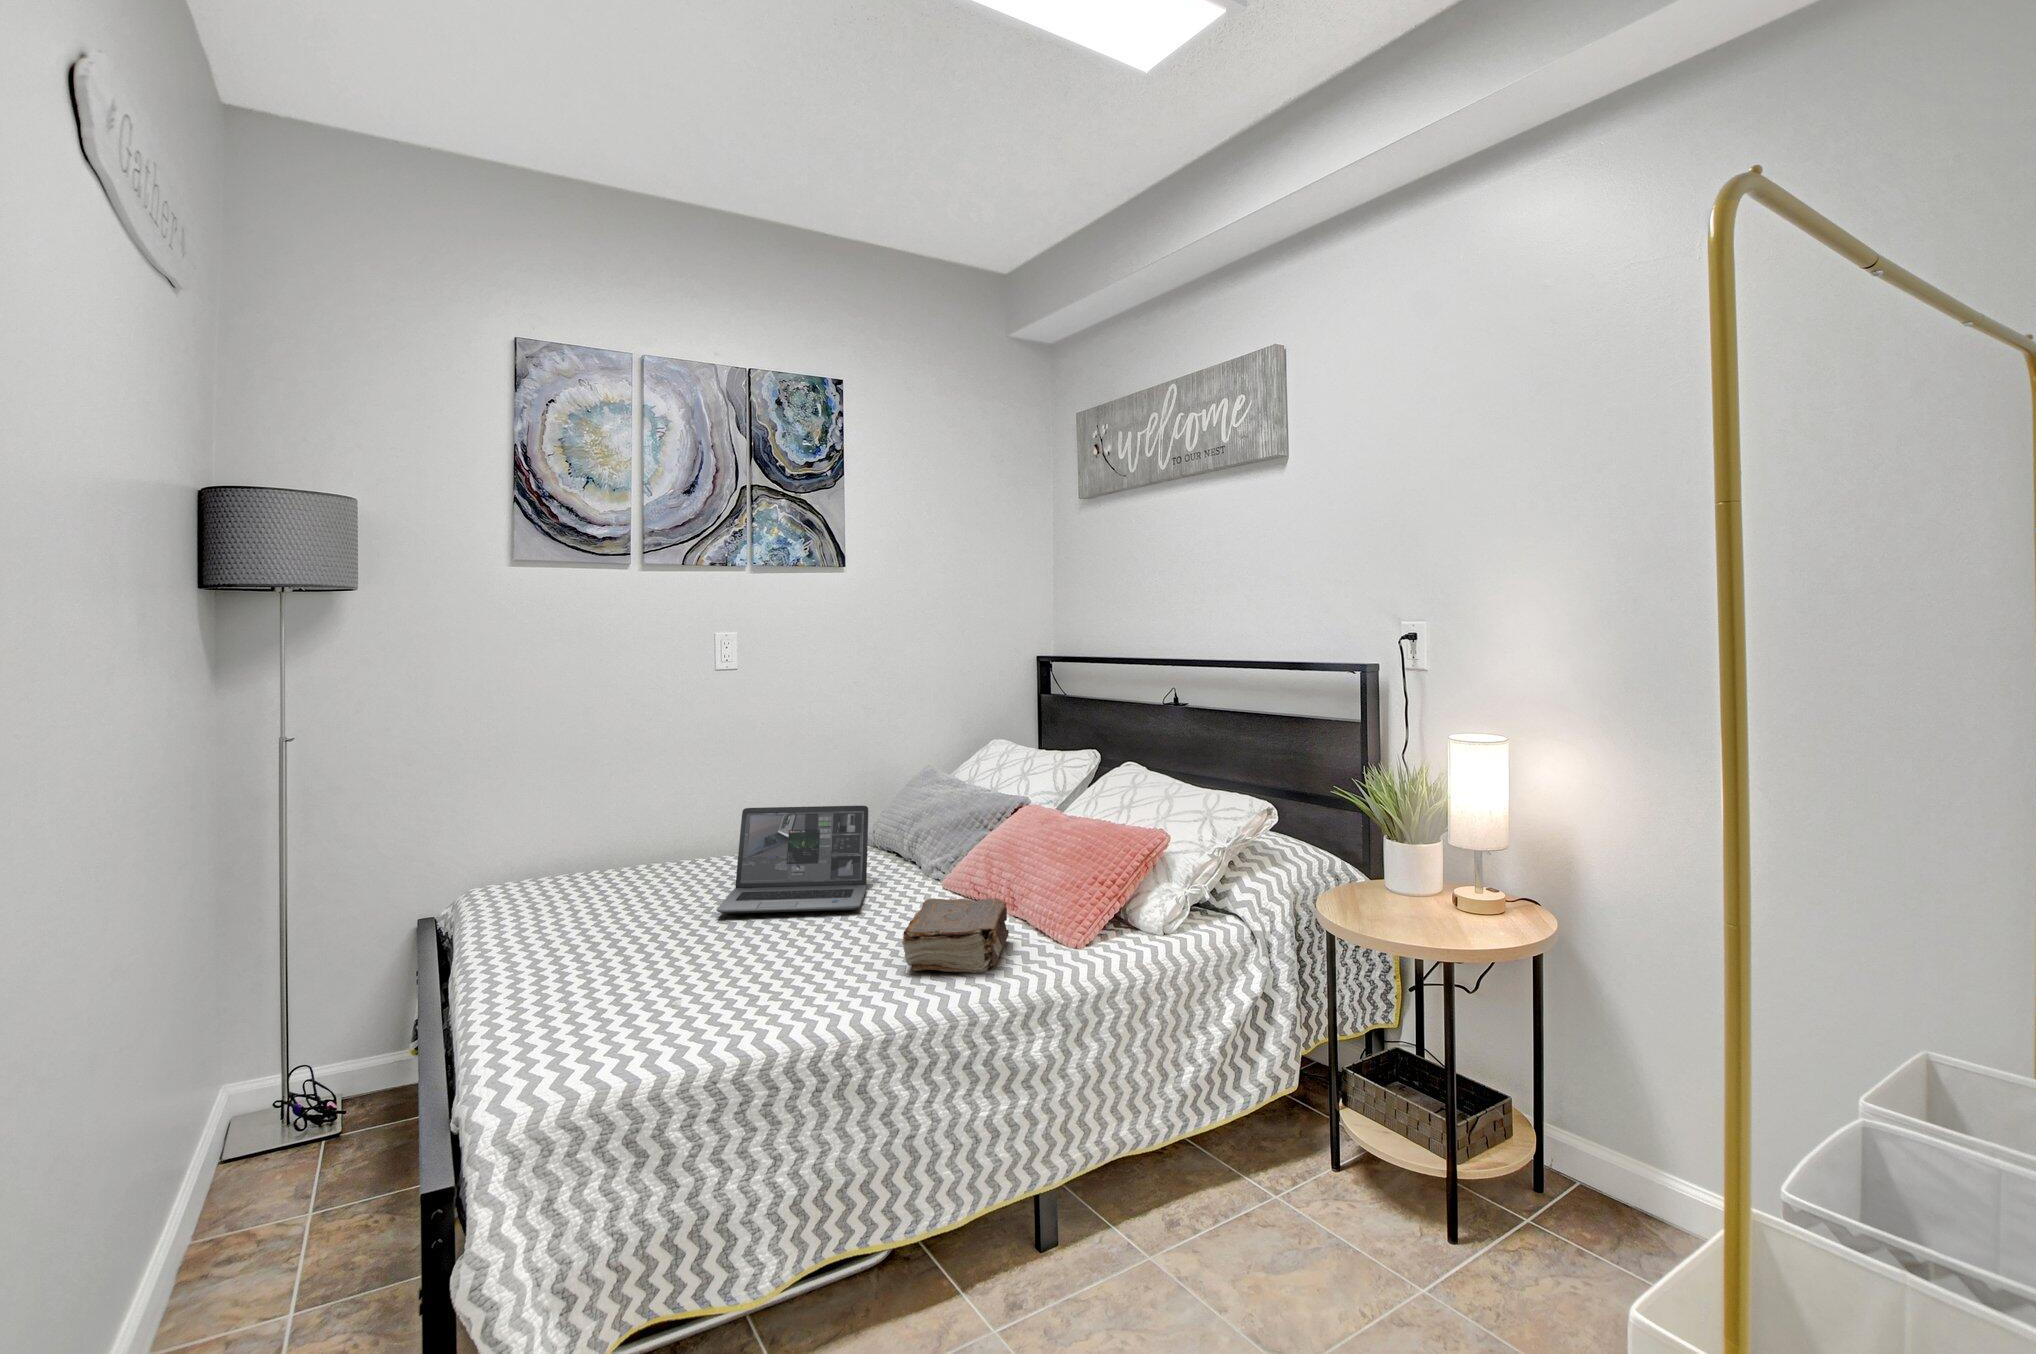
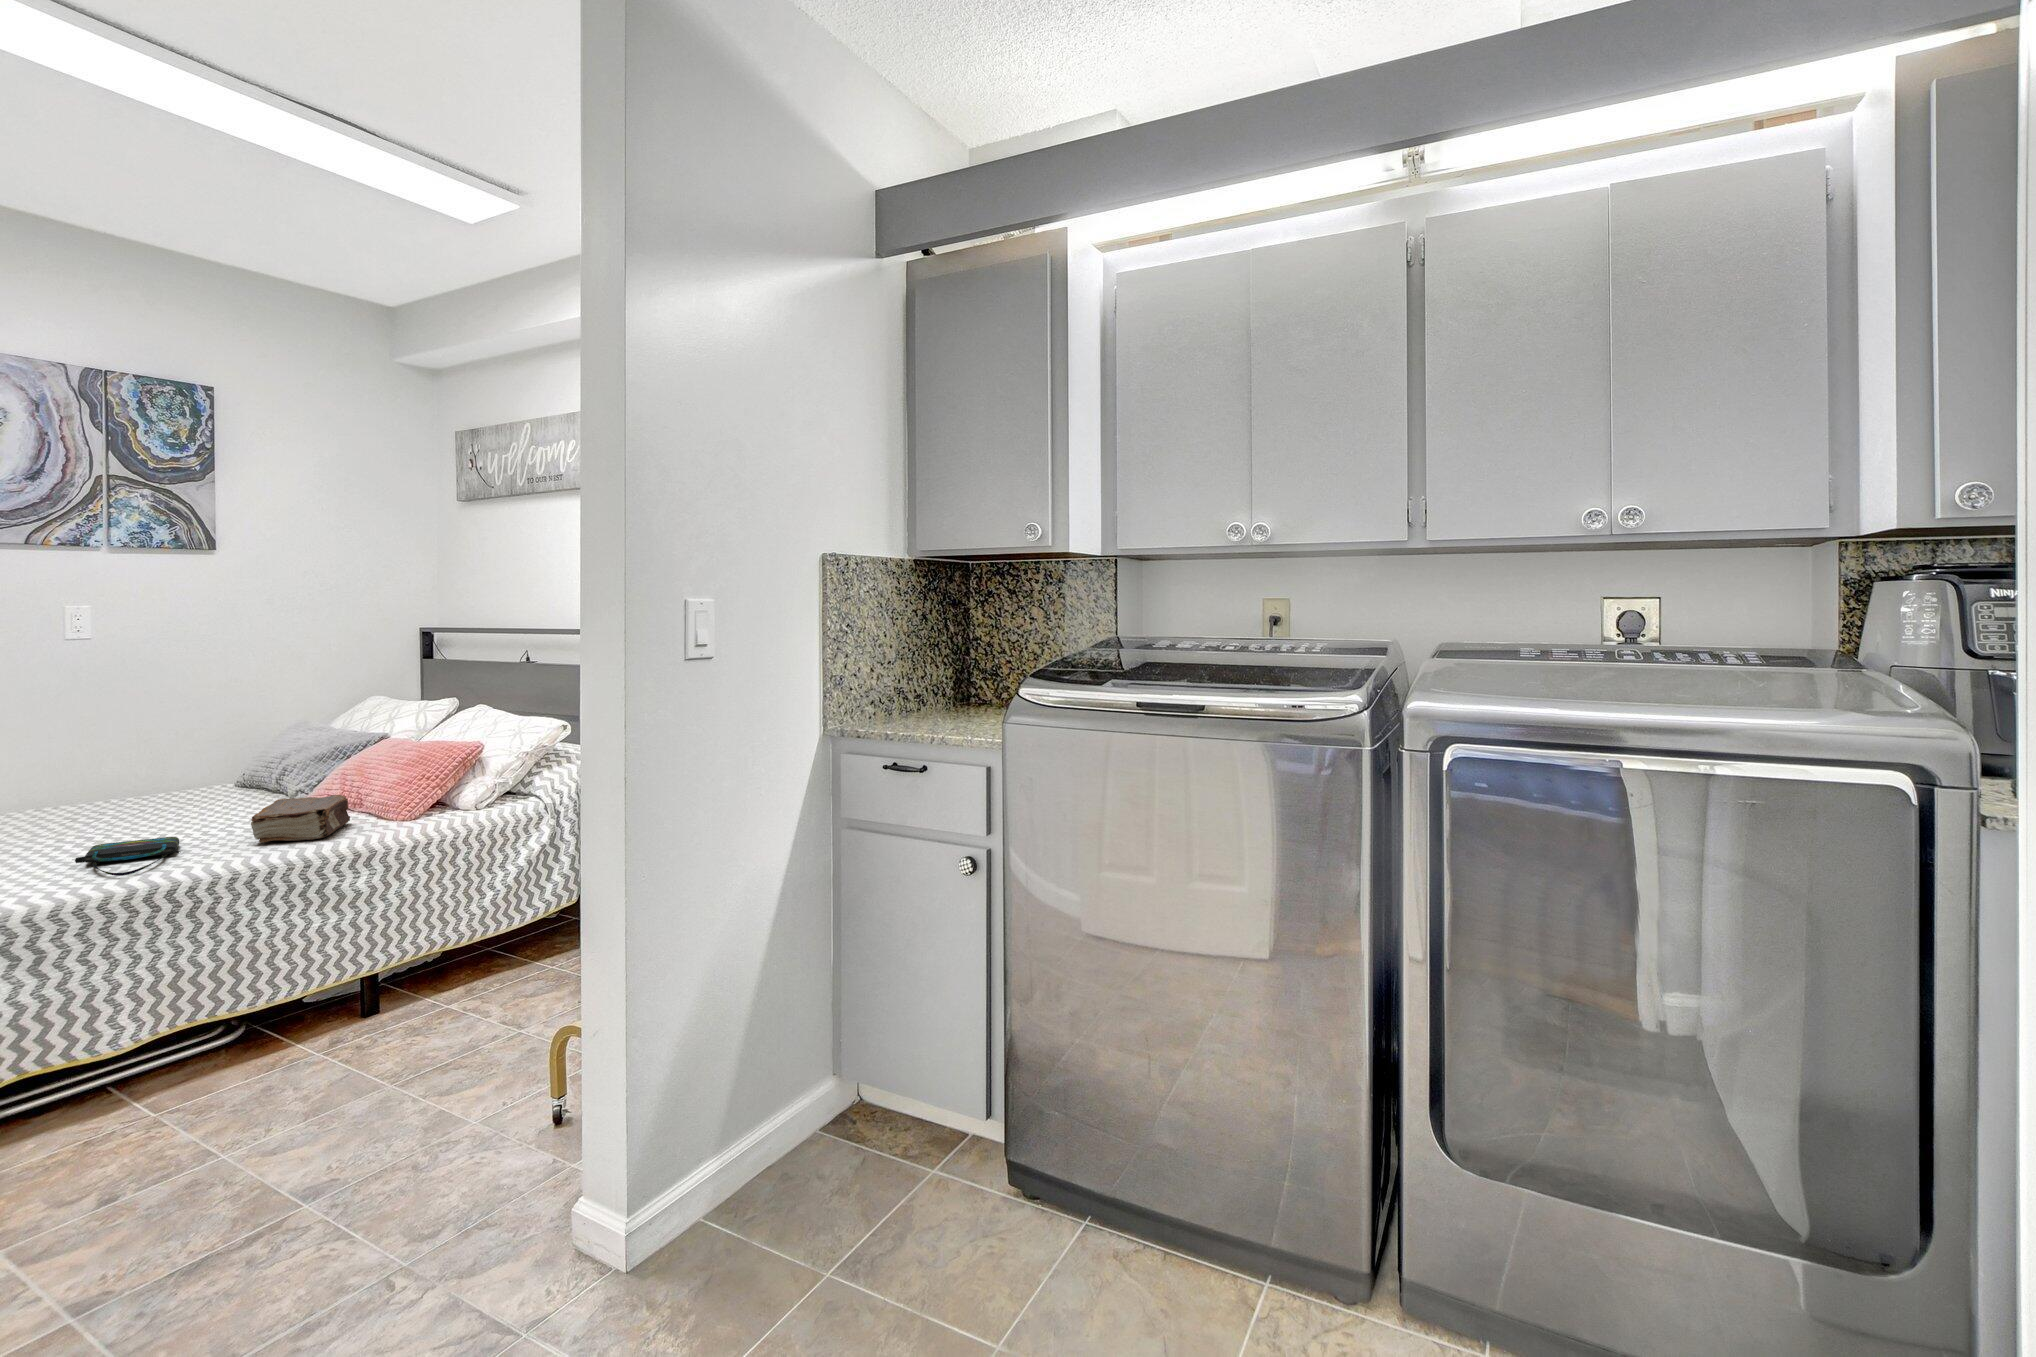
laptop: present [716,806,868,914] -> none [78,744,238,830]
tote bag: none [713,947,825,1023] -> present [75,837,180,876]

